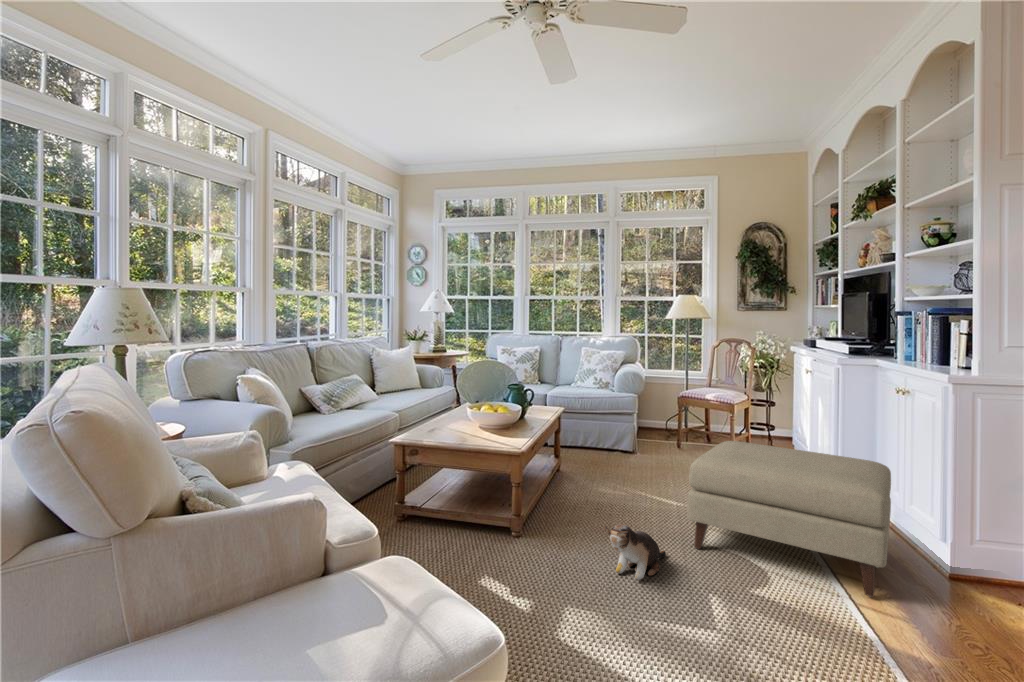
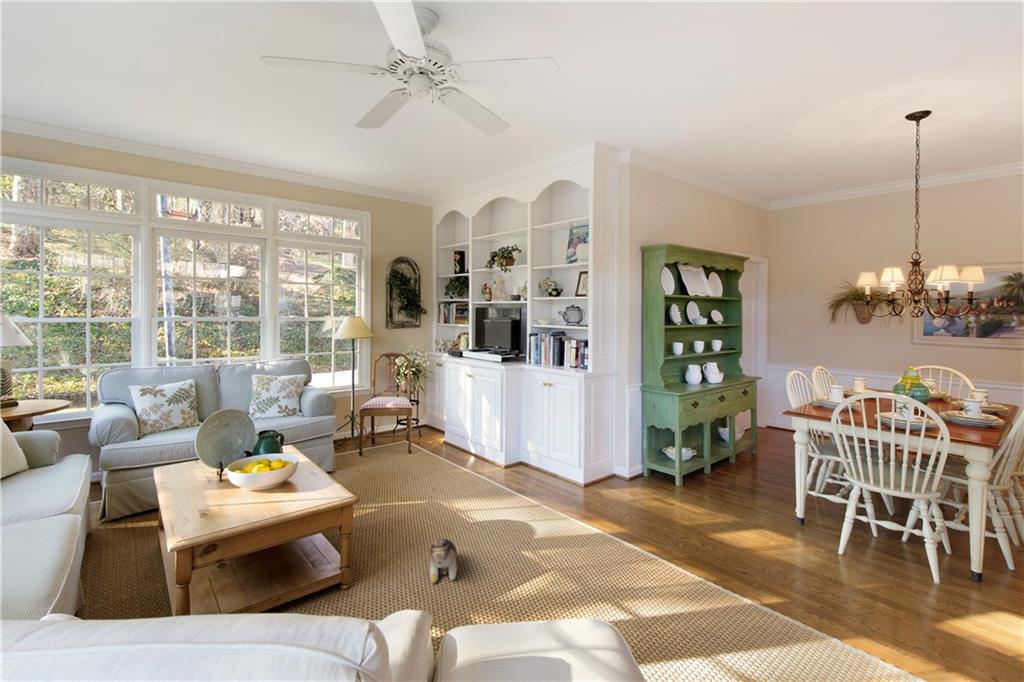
ottoman: present [687,441,891,597] -> none [446,434,576,535]

